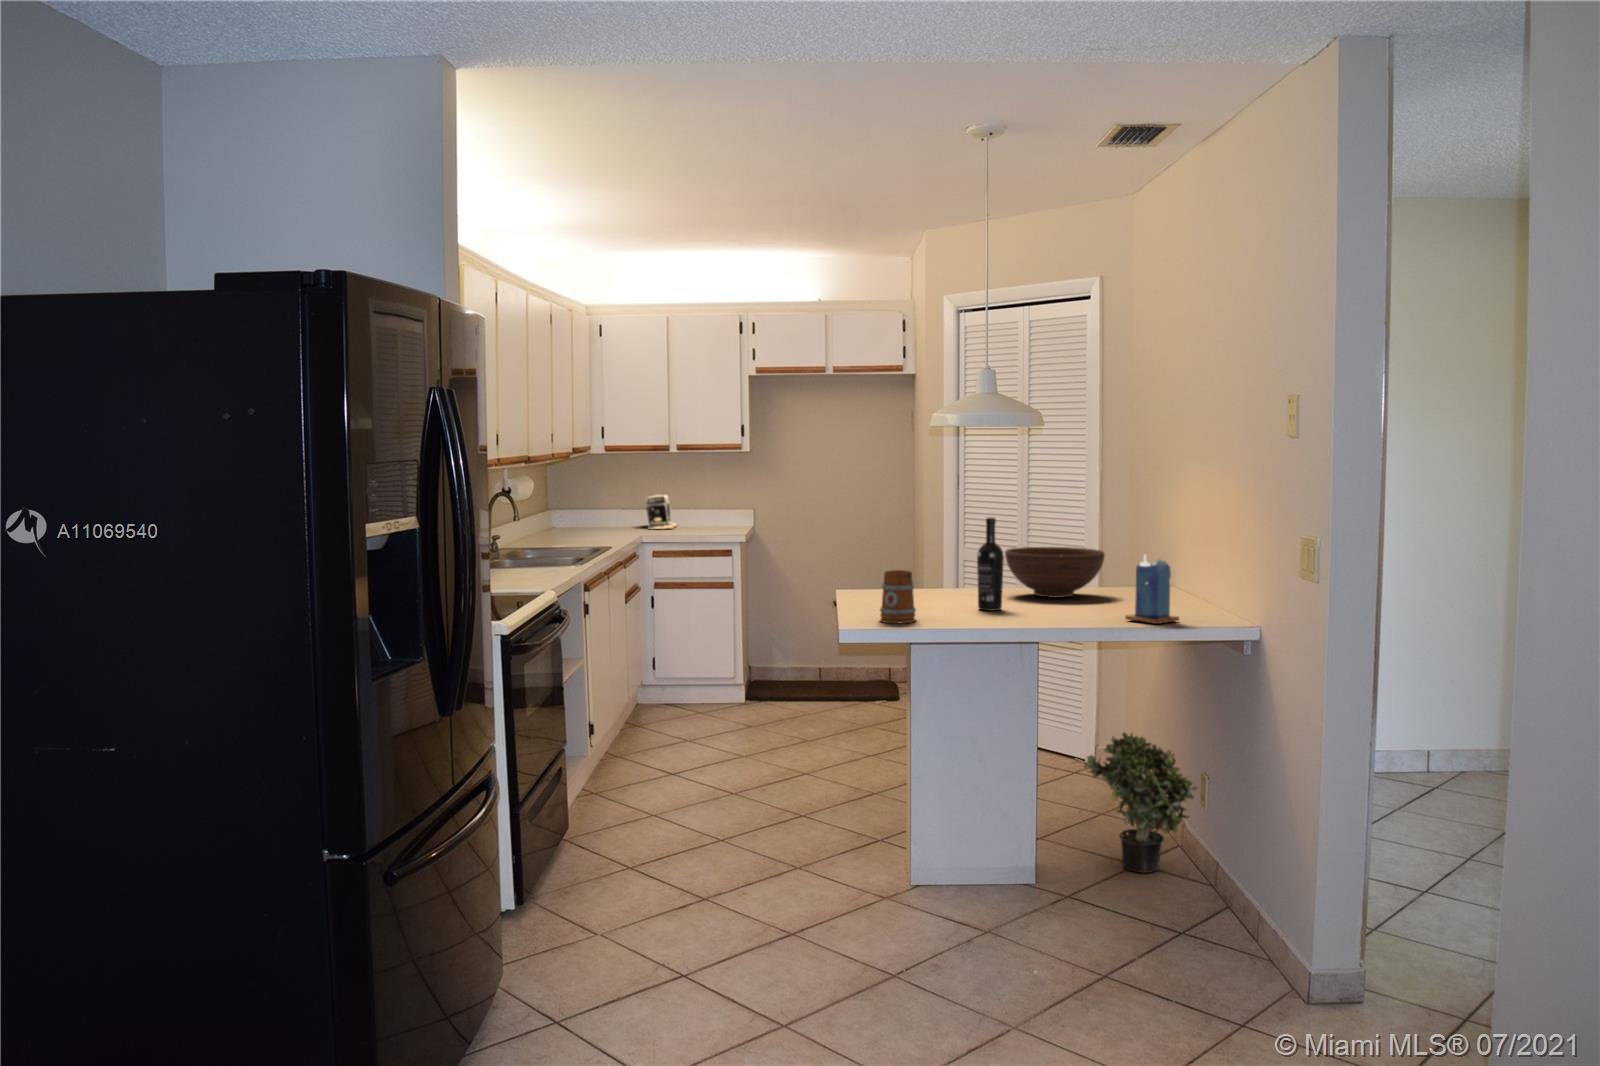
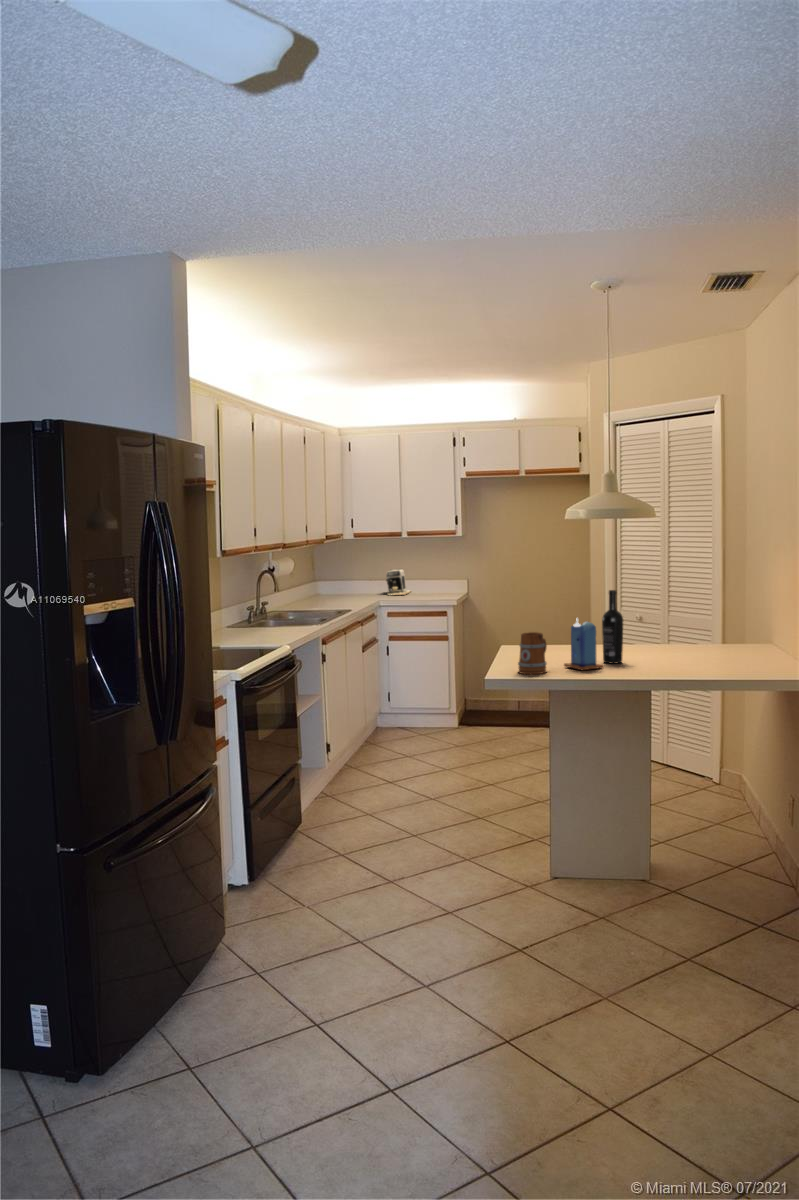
fruit bowl: present [1005,547,1105,598] -> none [633,611,714,652]
candle: present [1125,555,1179,624] -> present [564,619,604,670]
potted plant: present [1084,732,1197,873] -> none [692,761,787,875]

